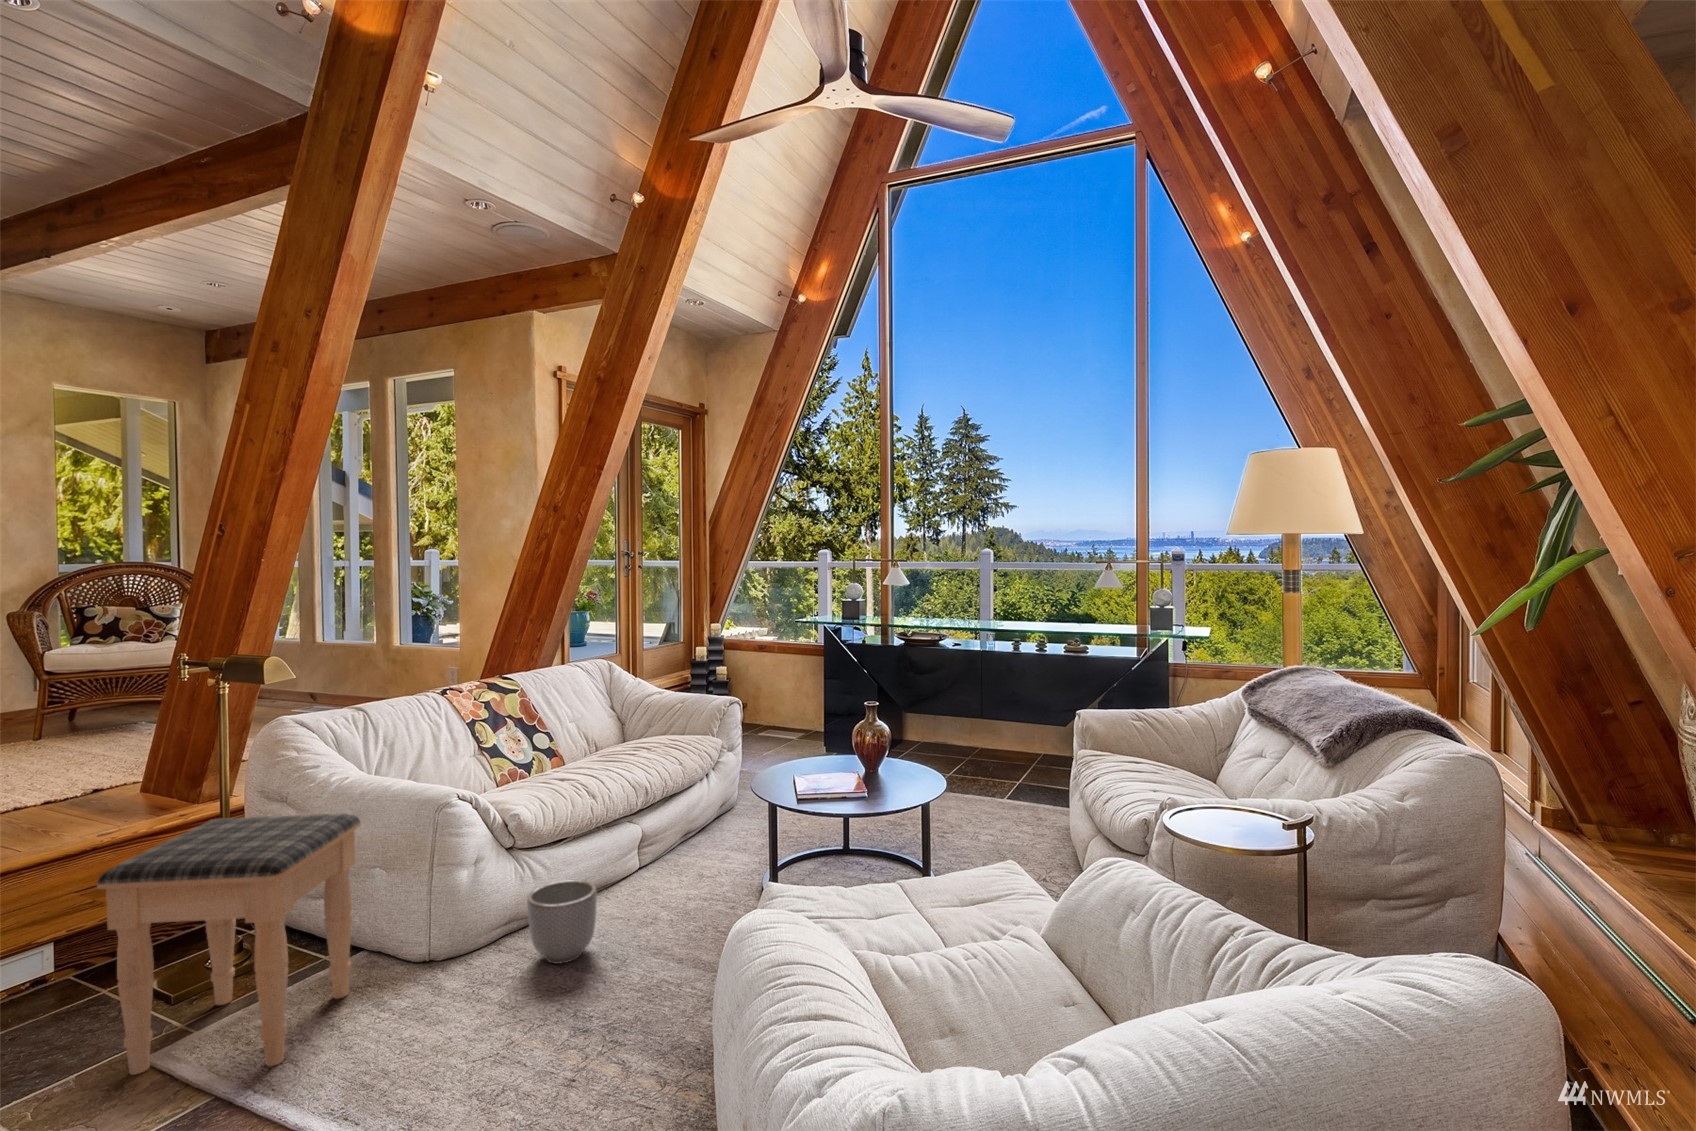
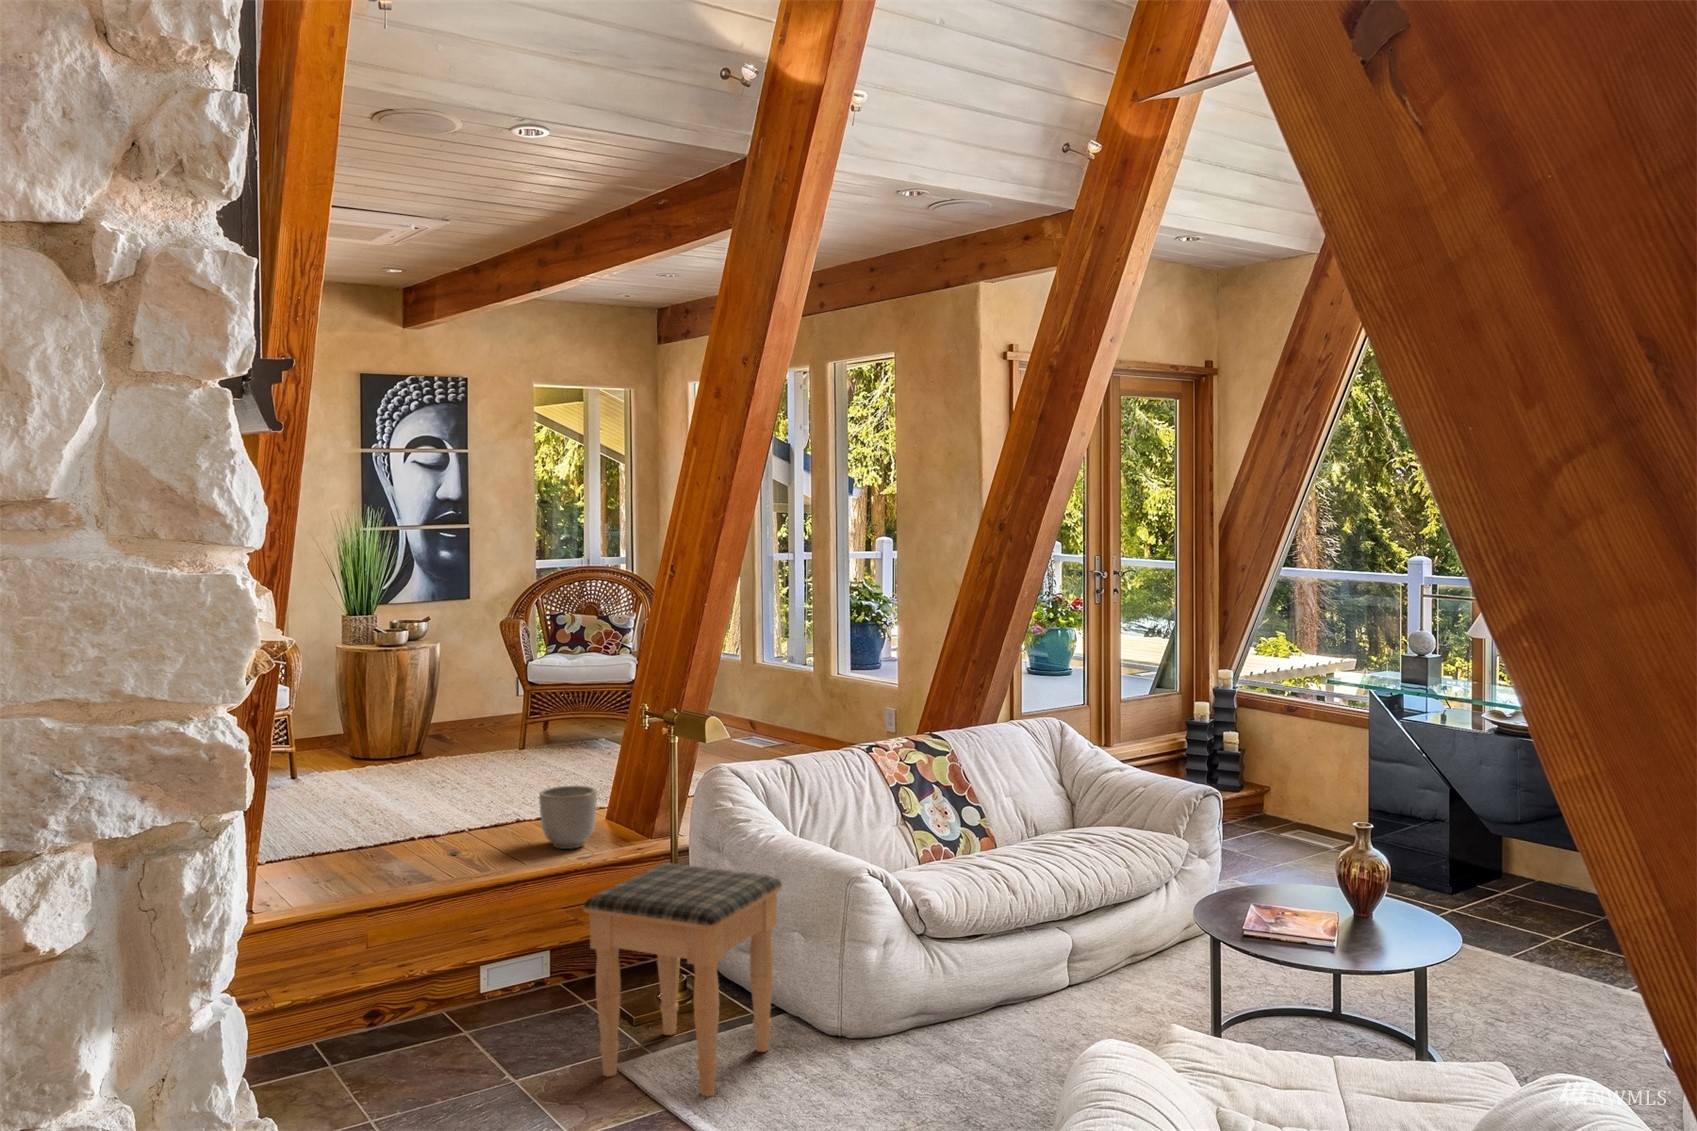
planter: present [527,880,597,964] -> present [539,786,597,849]

